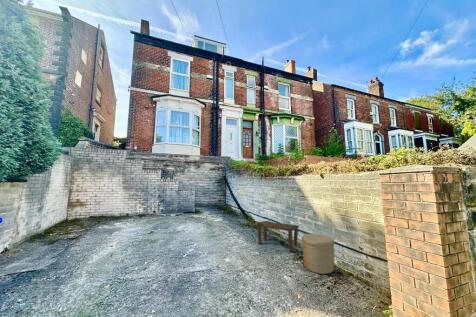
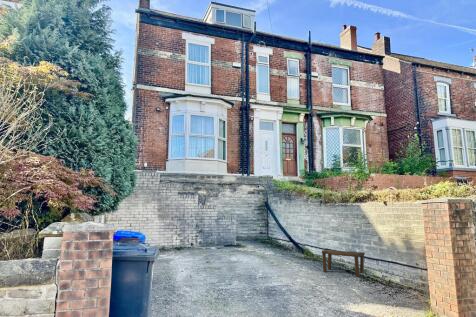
basket: present [302,234,334,274] -> none [368,257,397,289]

